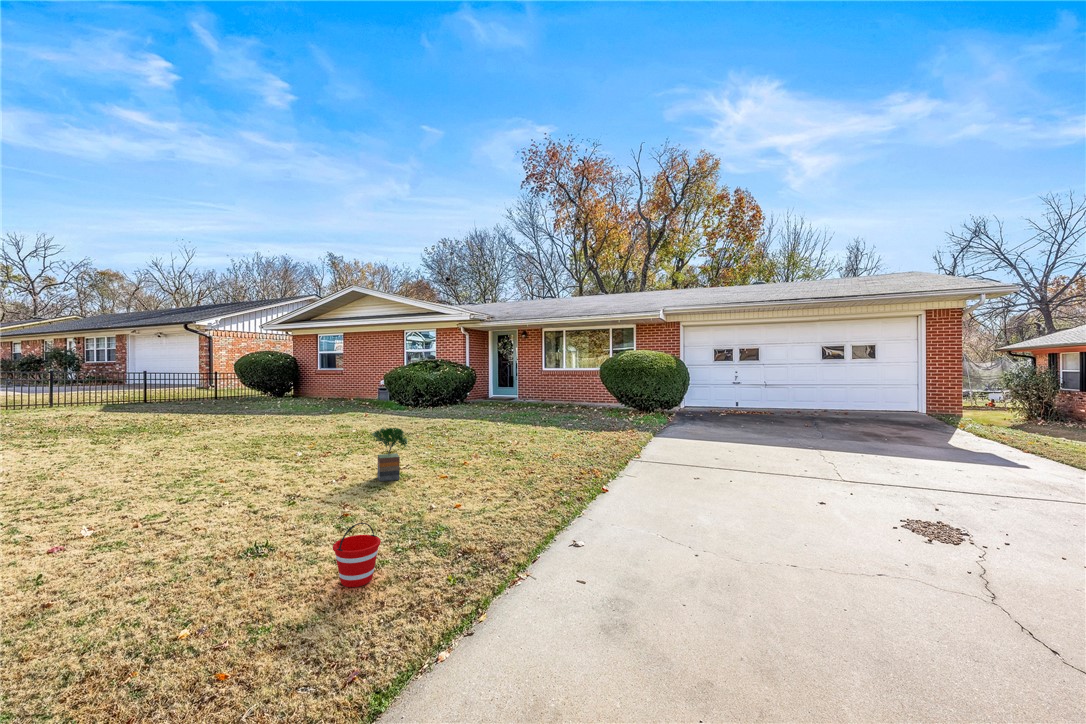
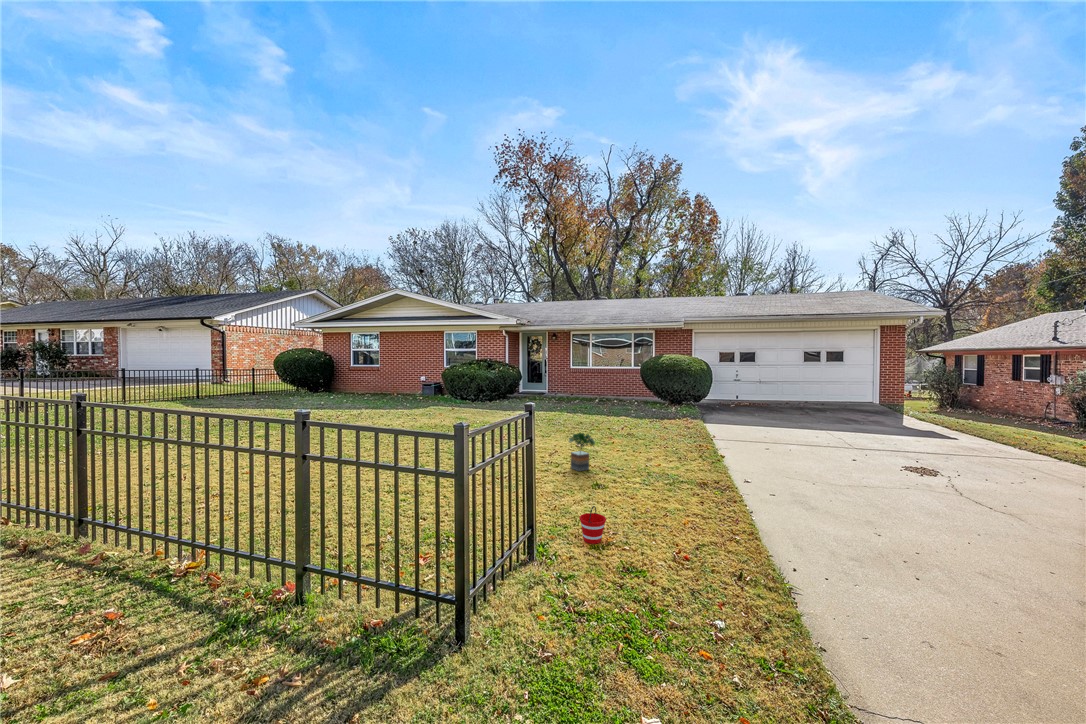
bucket: present [333,523,381,587] -> present [579,506,606,544]

